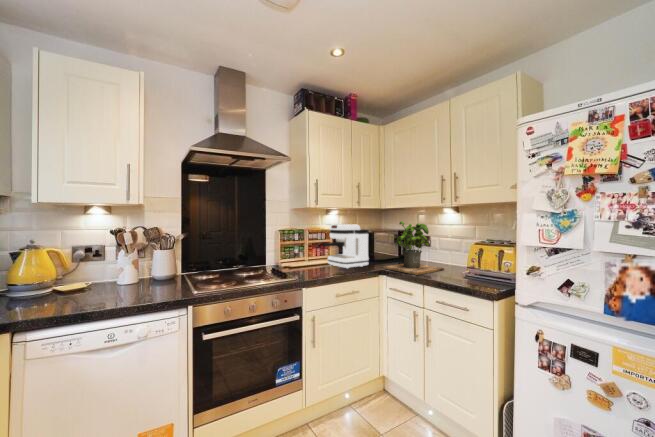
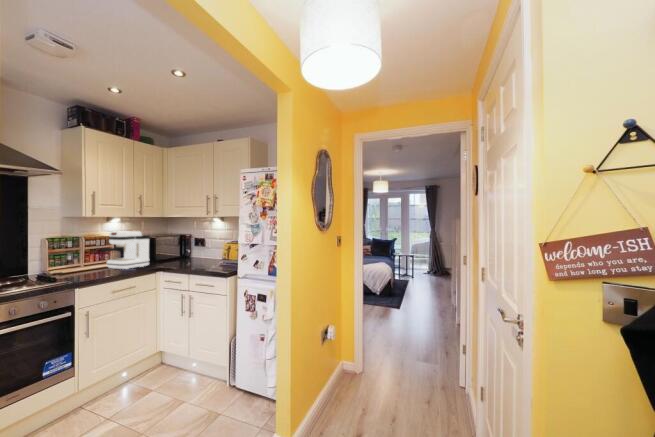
potted plant: present [384,221,444,275] -> none [162,228,212,268]

